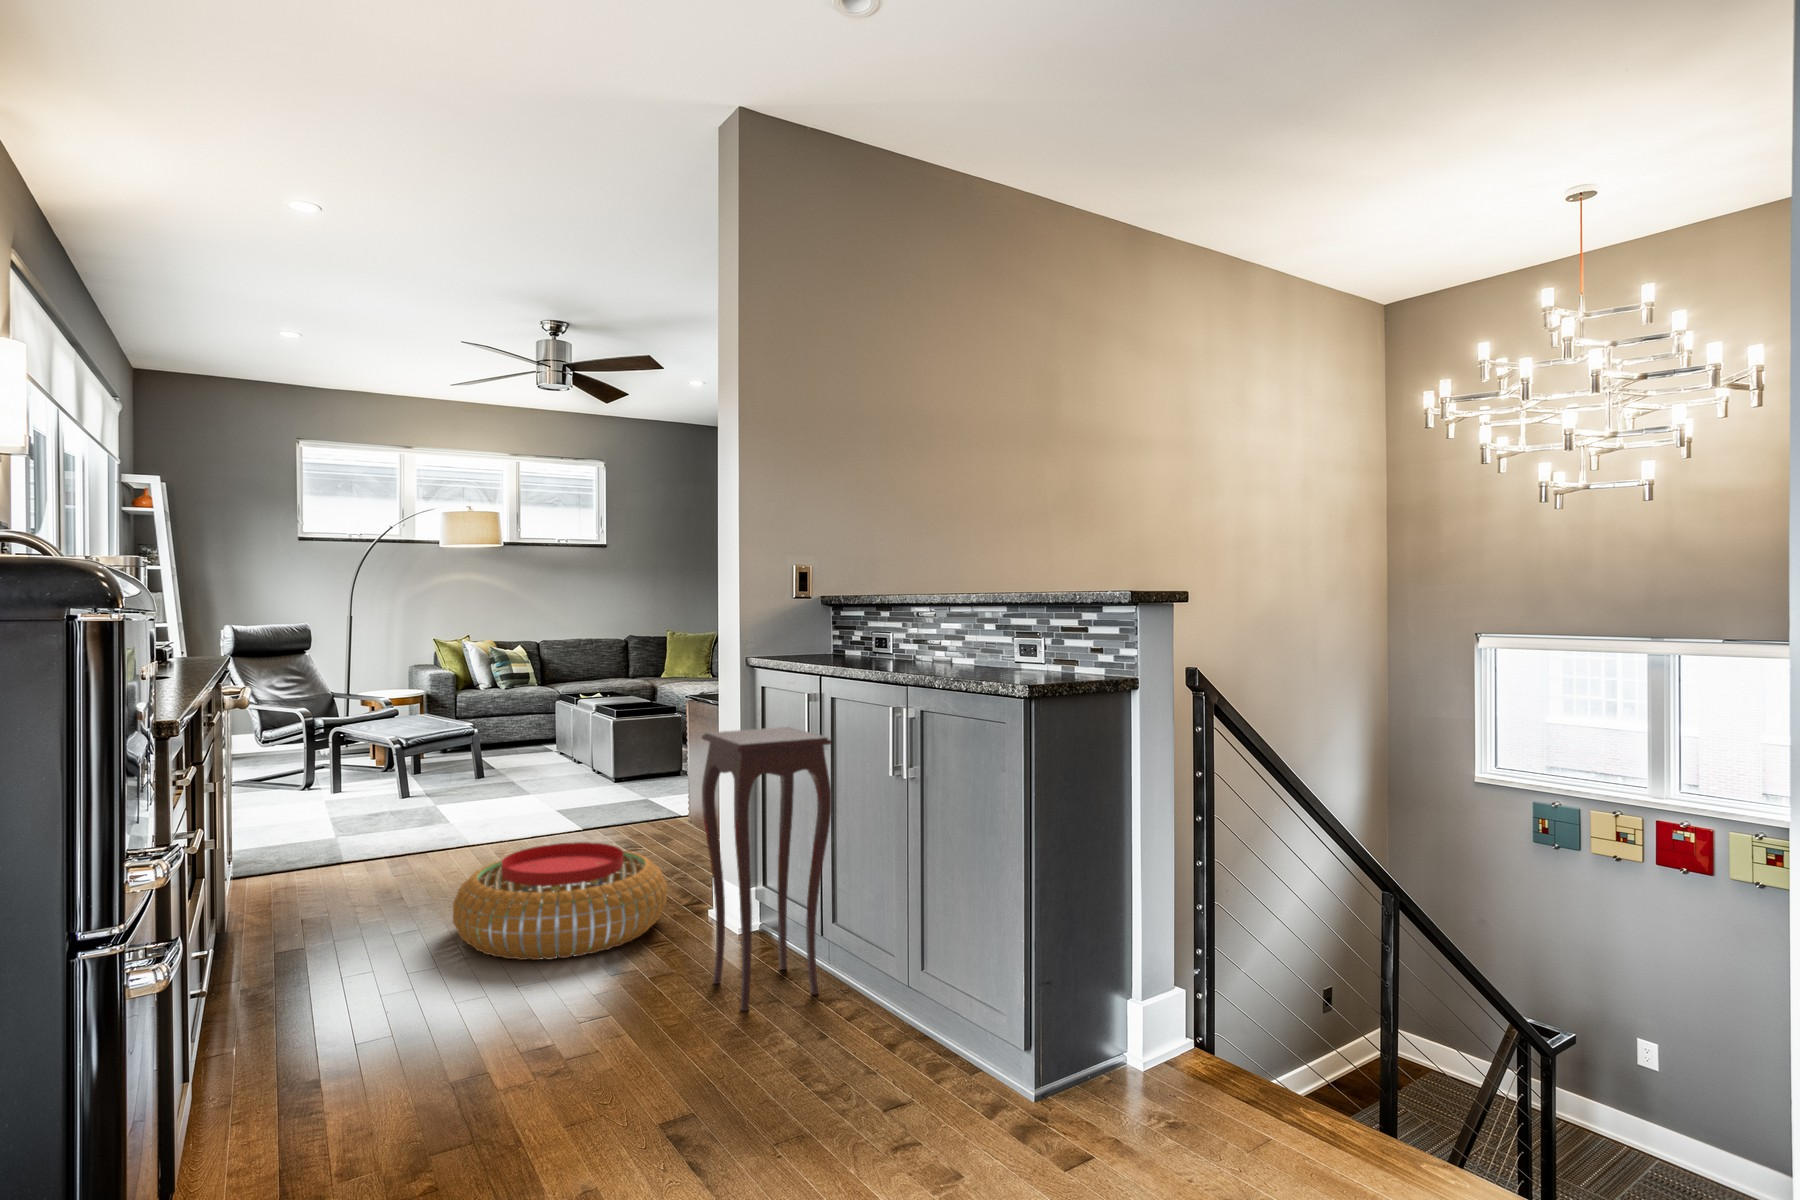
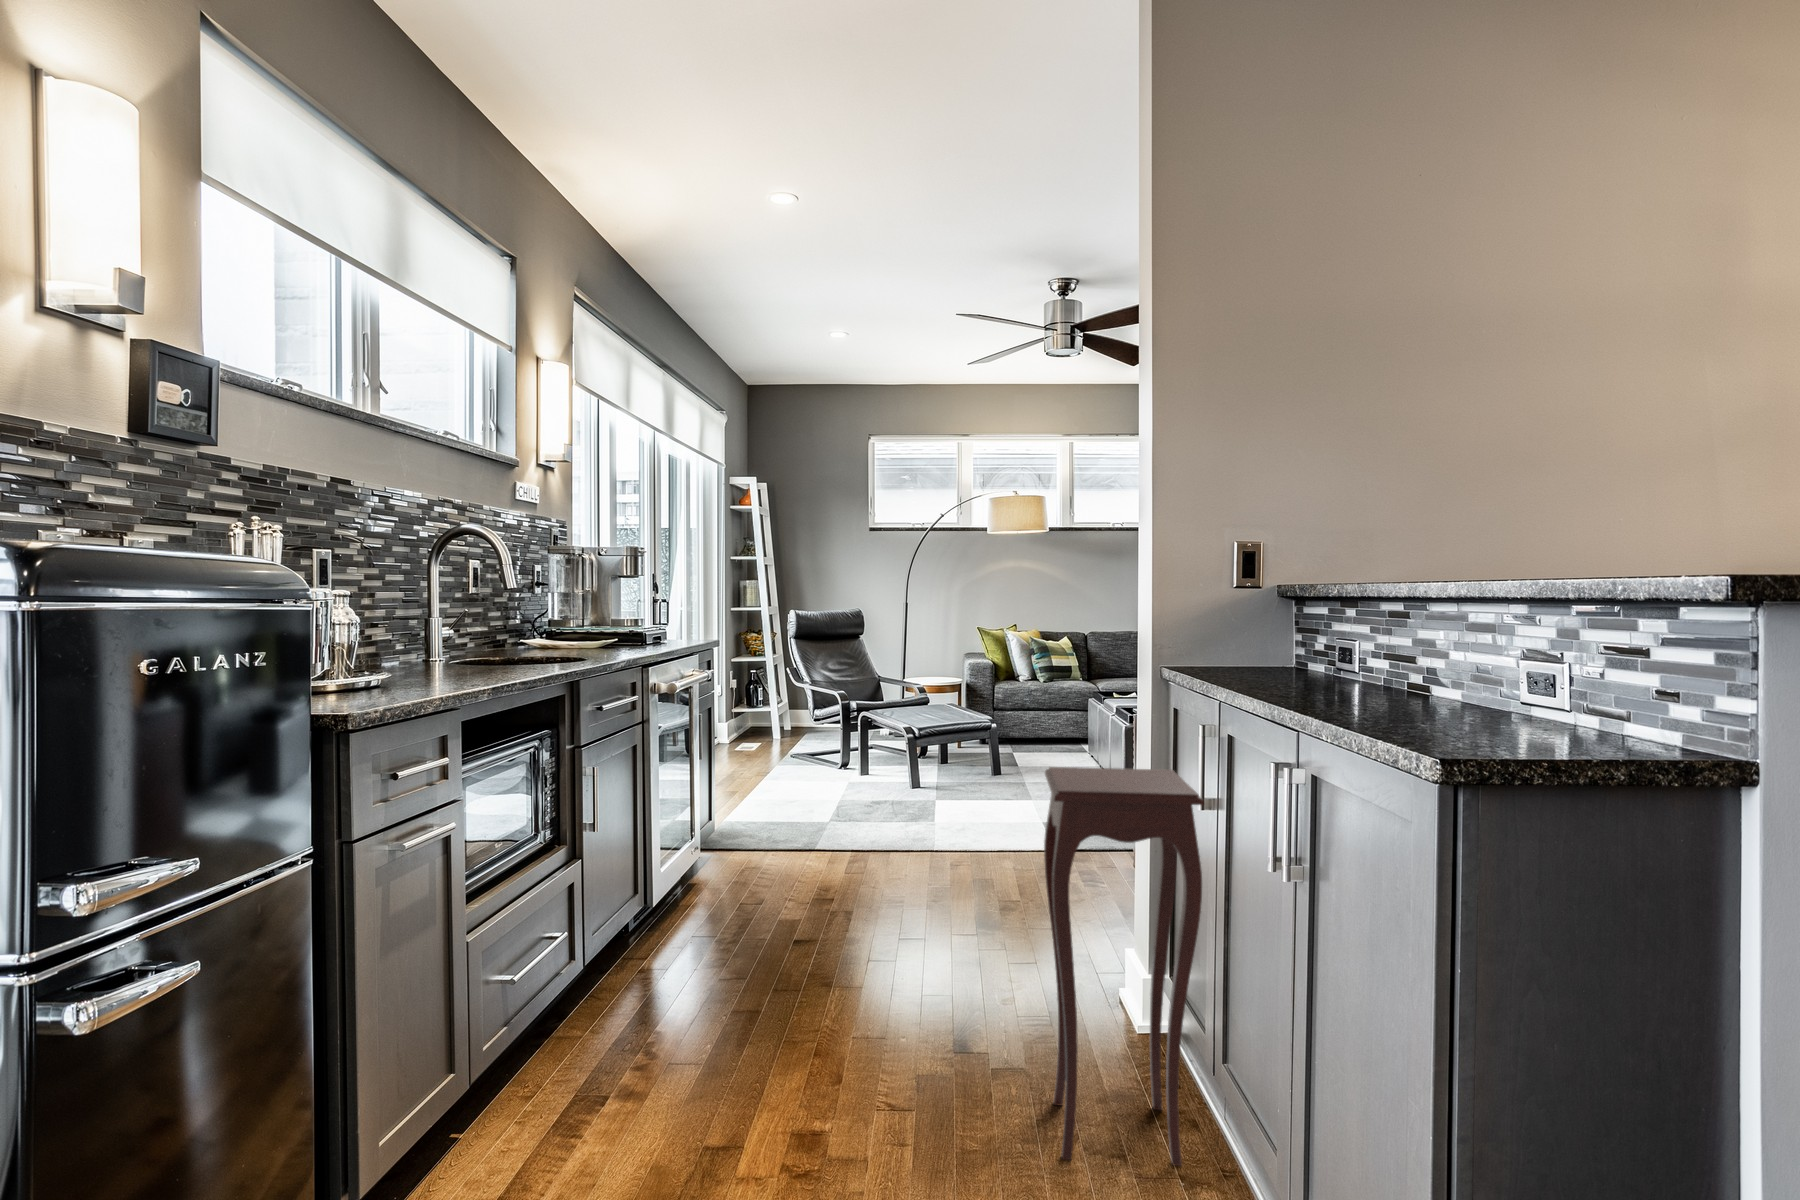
pouf: present [453,842,667,960] -> none [820,873,1061,1018]

